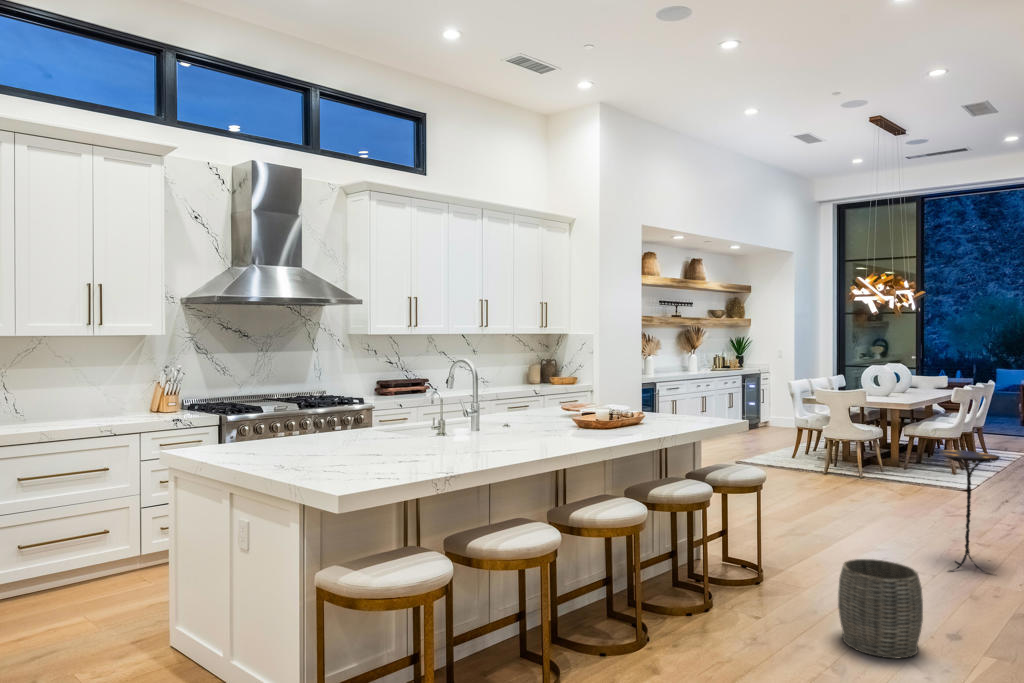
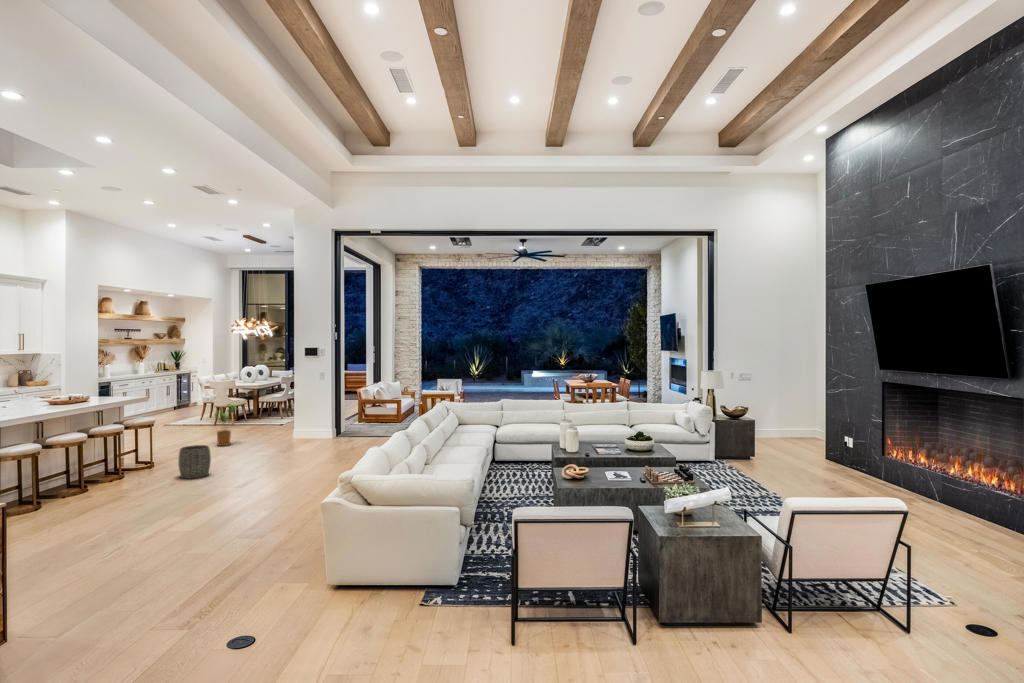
house plant: none [858,443,919,537] -> present [214,404,237,446]
side table: present [939,450,1000,572] -> none [240,403,264,453]

